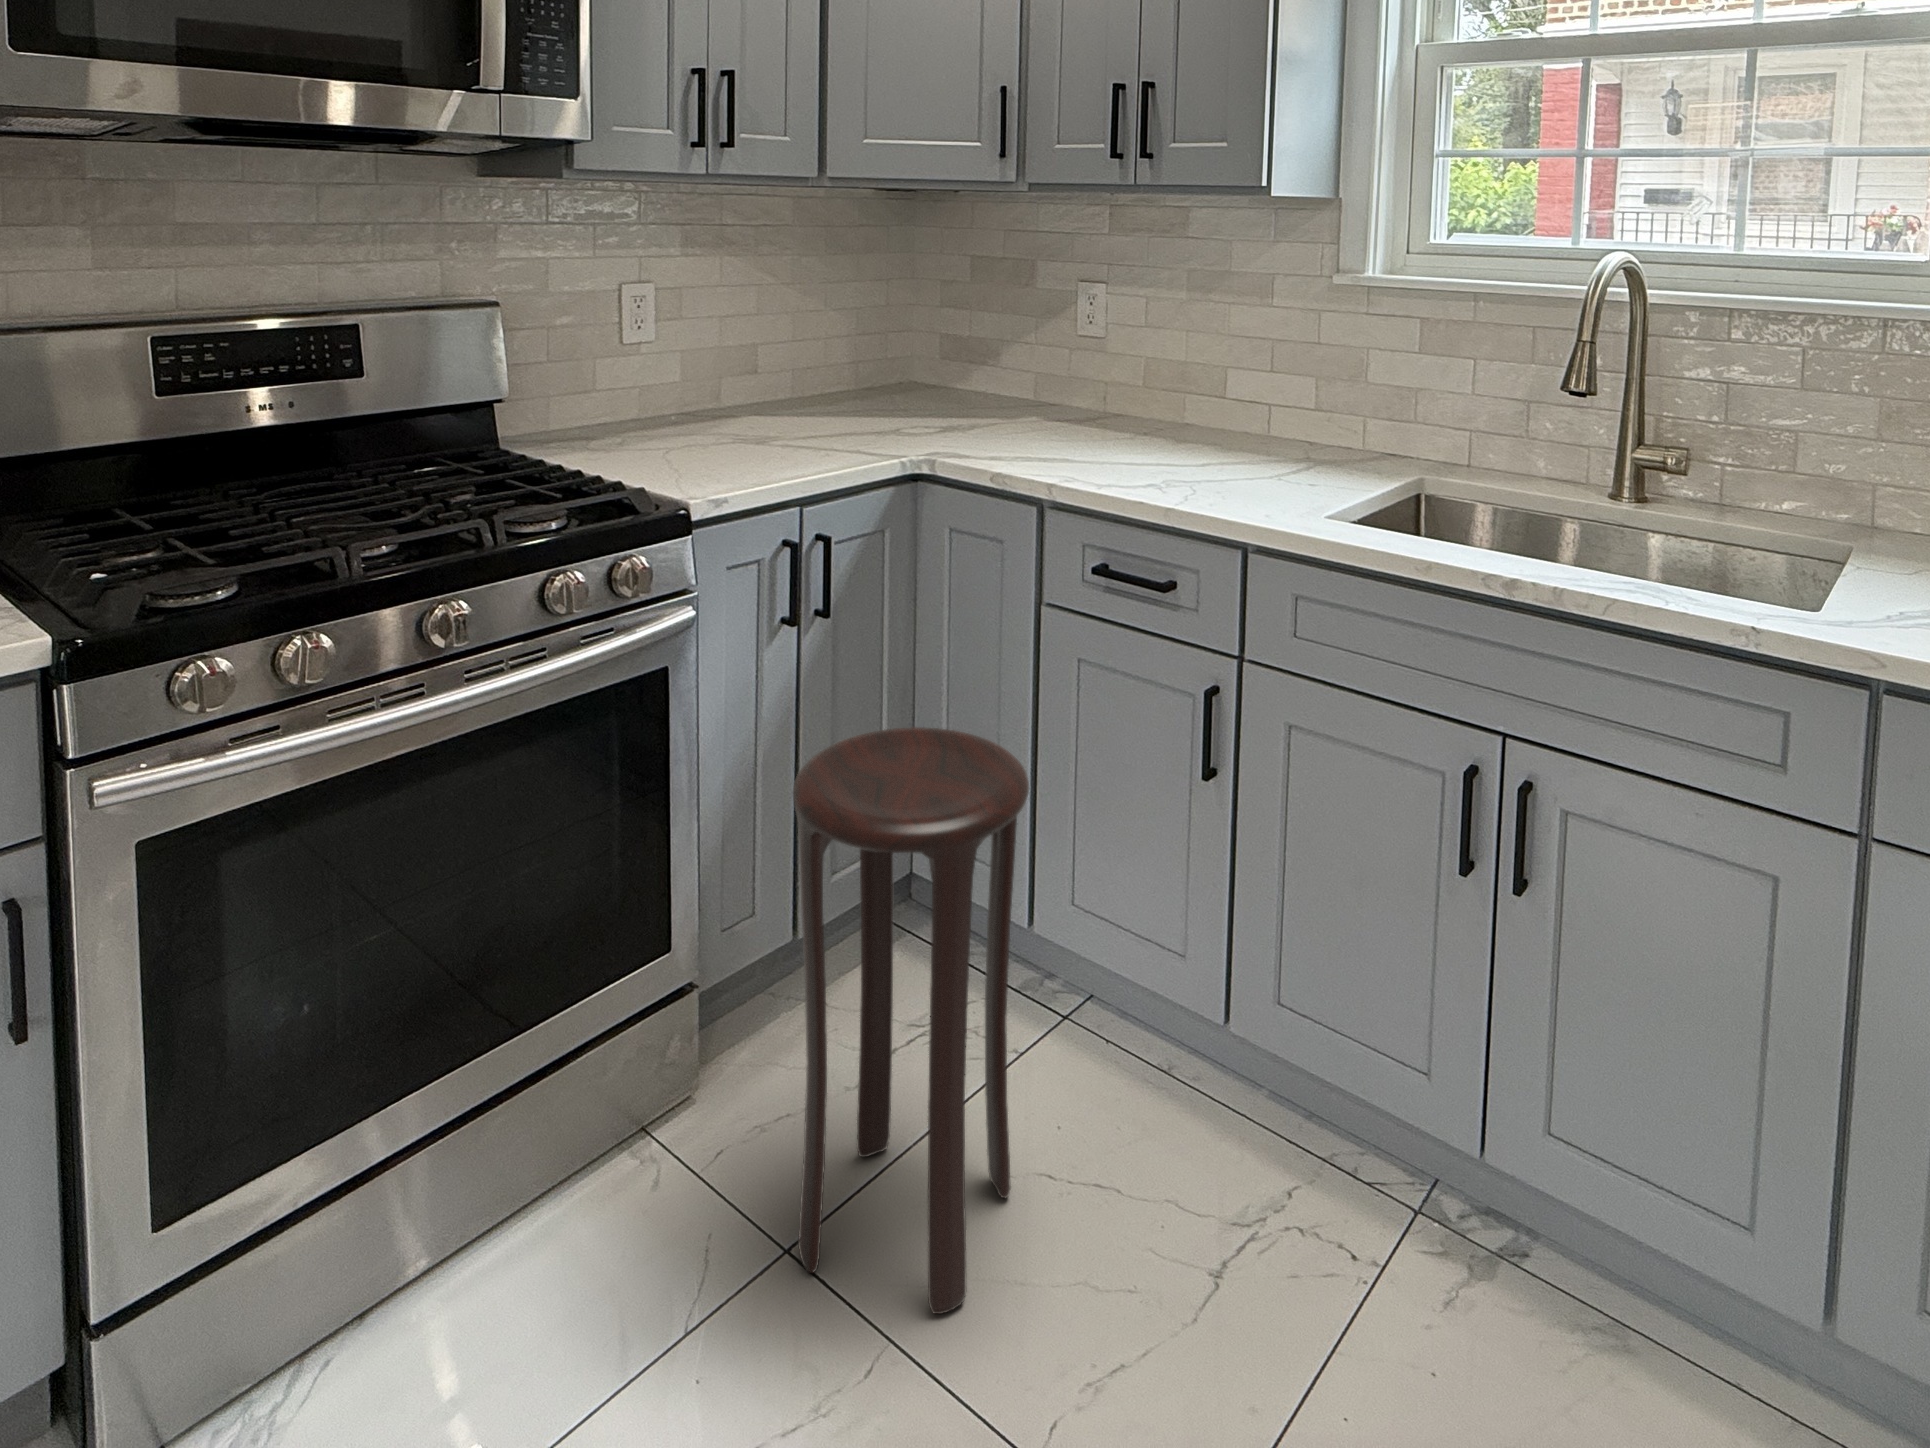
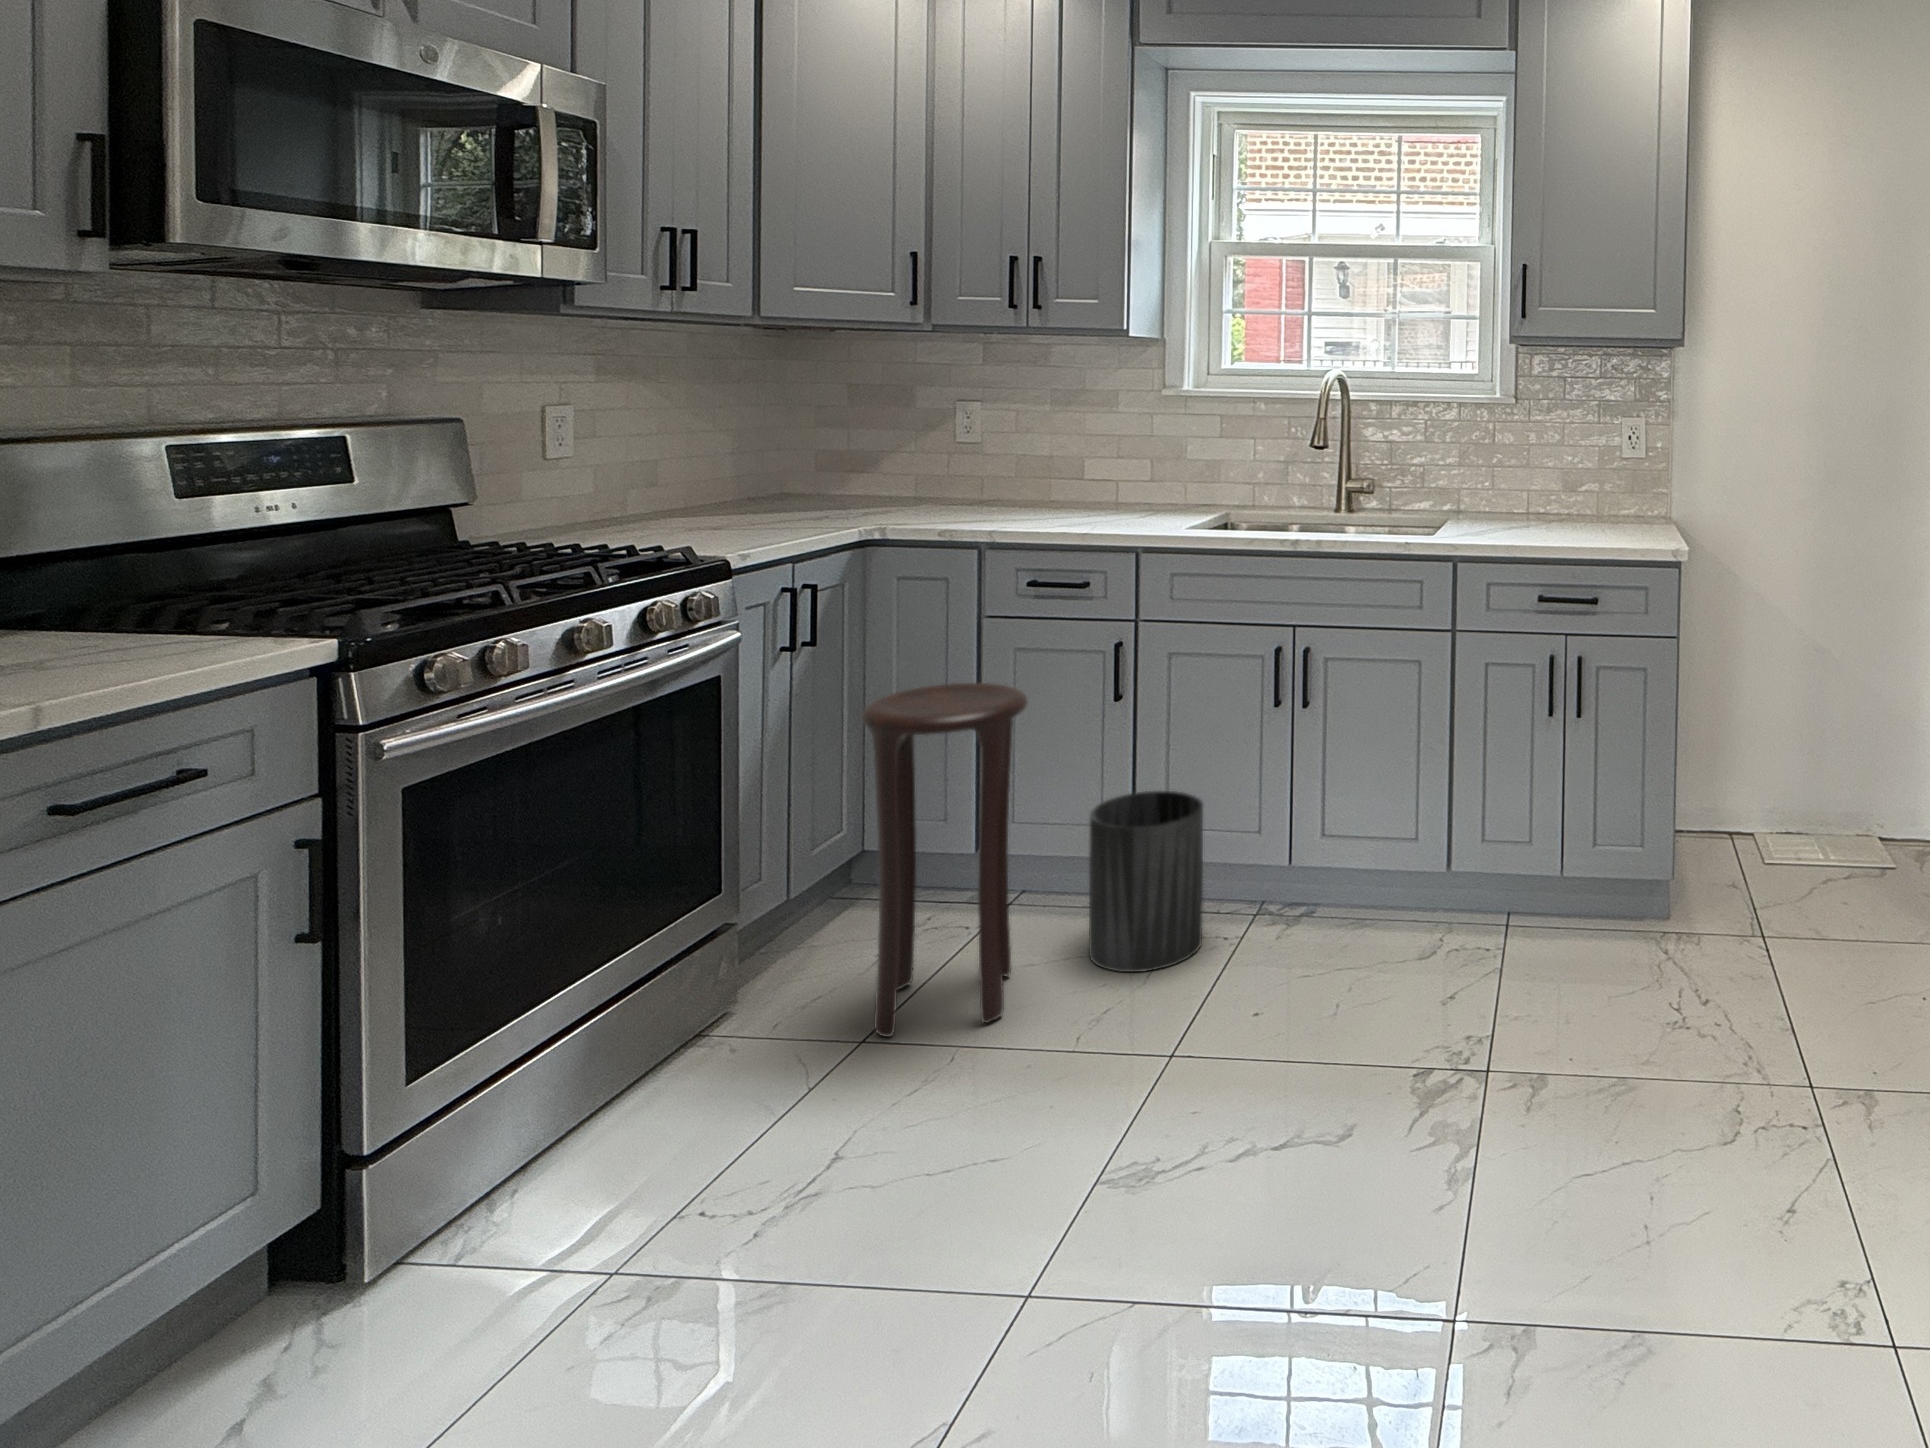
trash can: none [1129,942,1320,1299] -> present [1089,791,1203,972]

